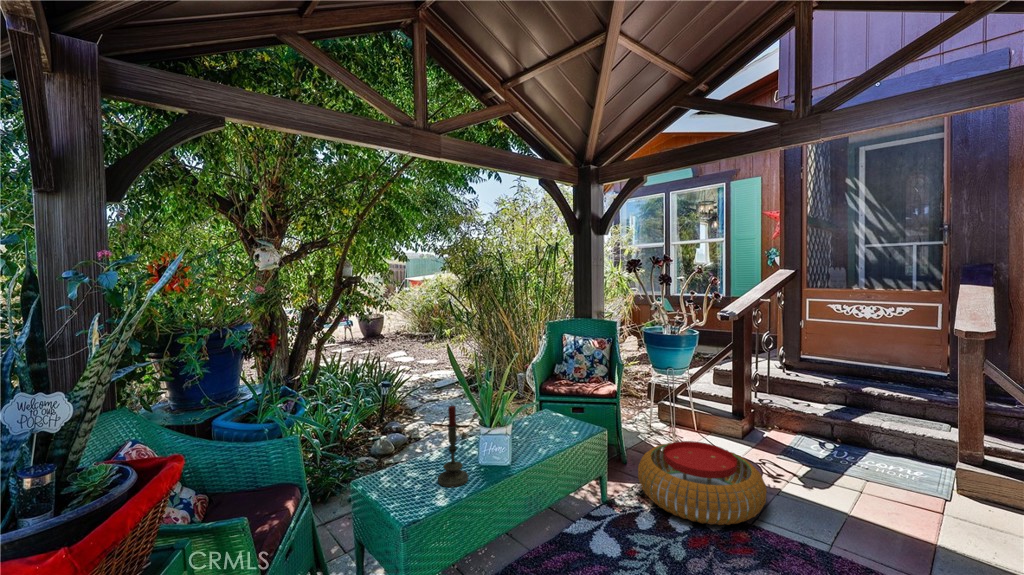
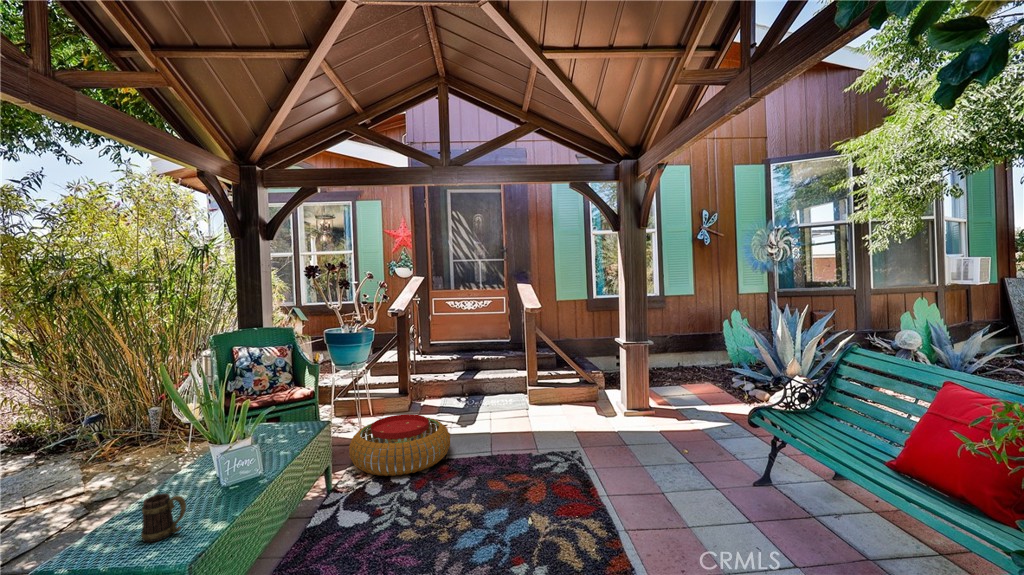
candle: present [438,405,468,487] -> none [186,418,226,513]
mug: none [395,460,420,500] -> present [141,493,186,542]

